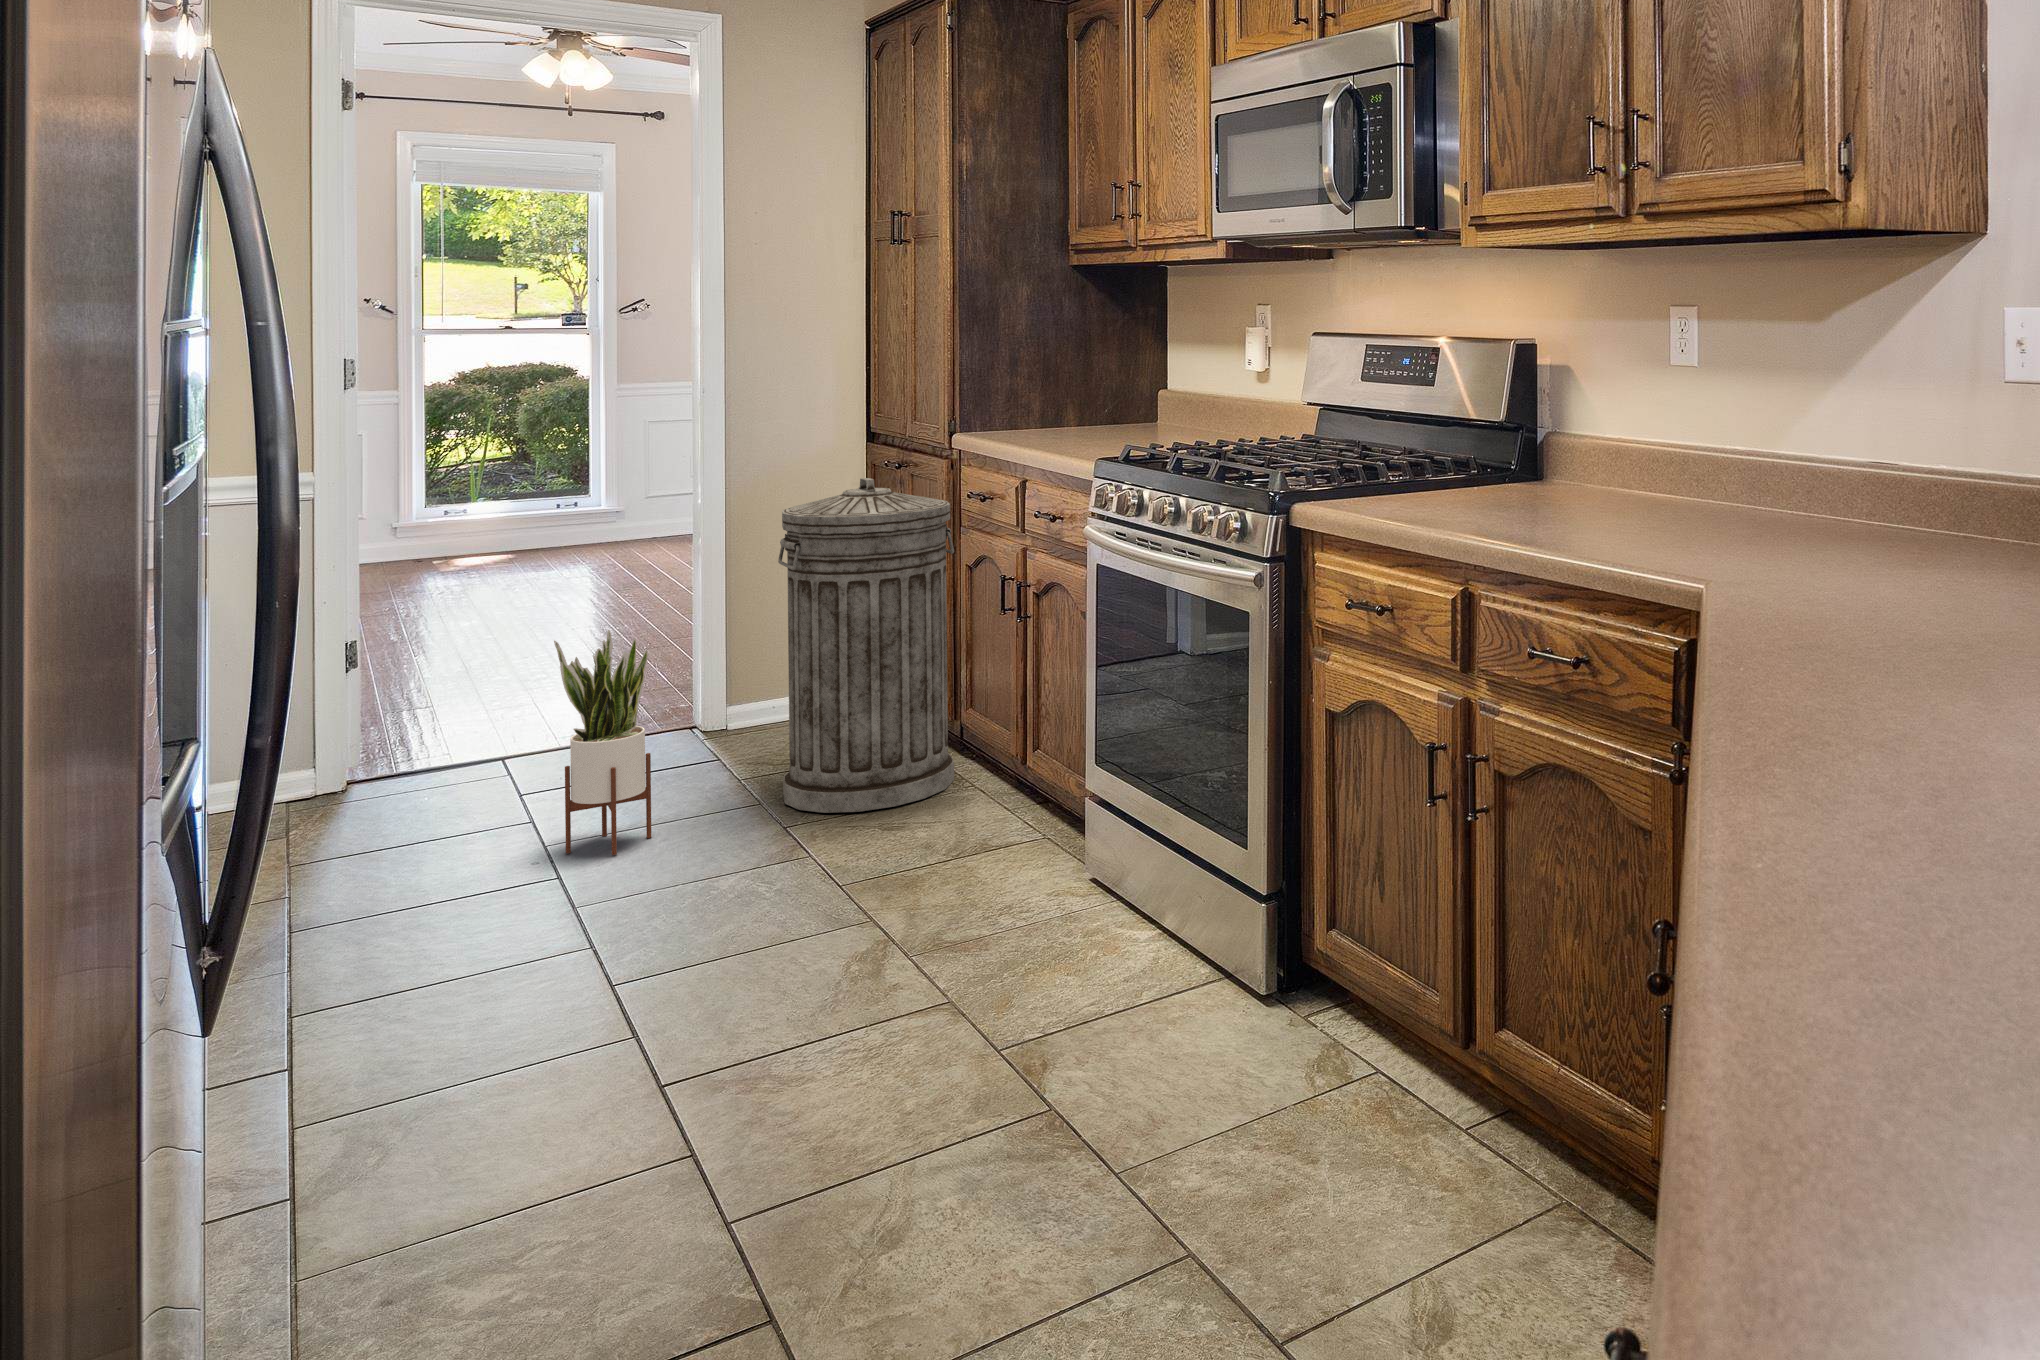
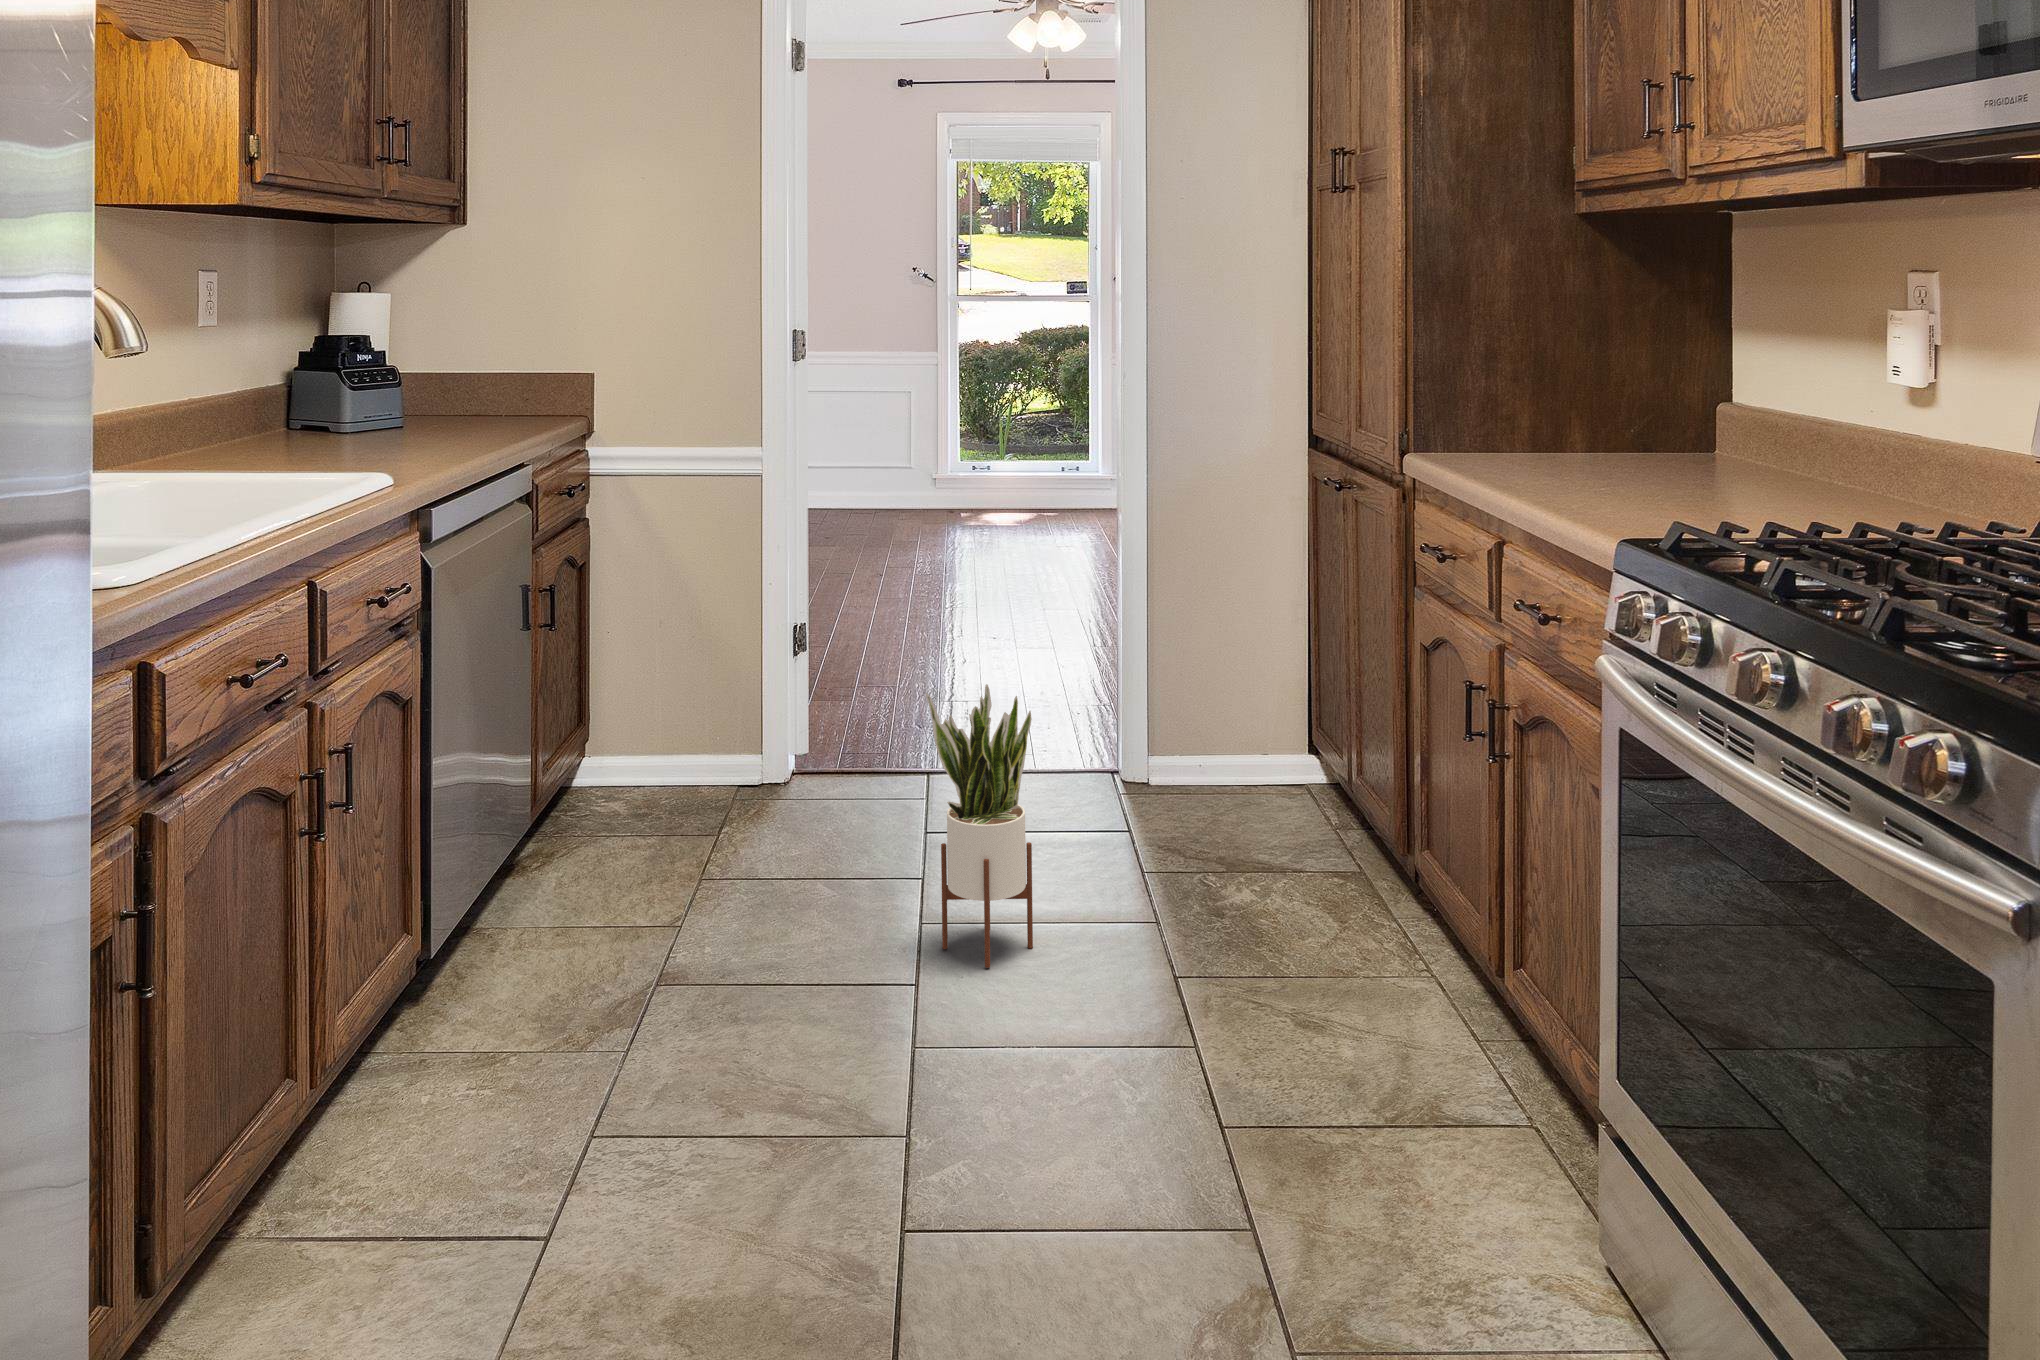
trash can: present [778,478,954,813] -> none [1183,513,1402,978]

